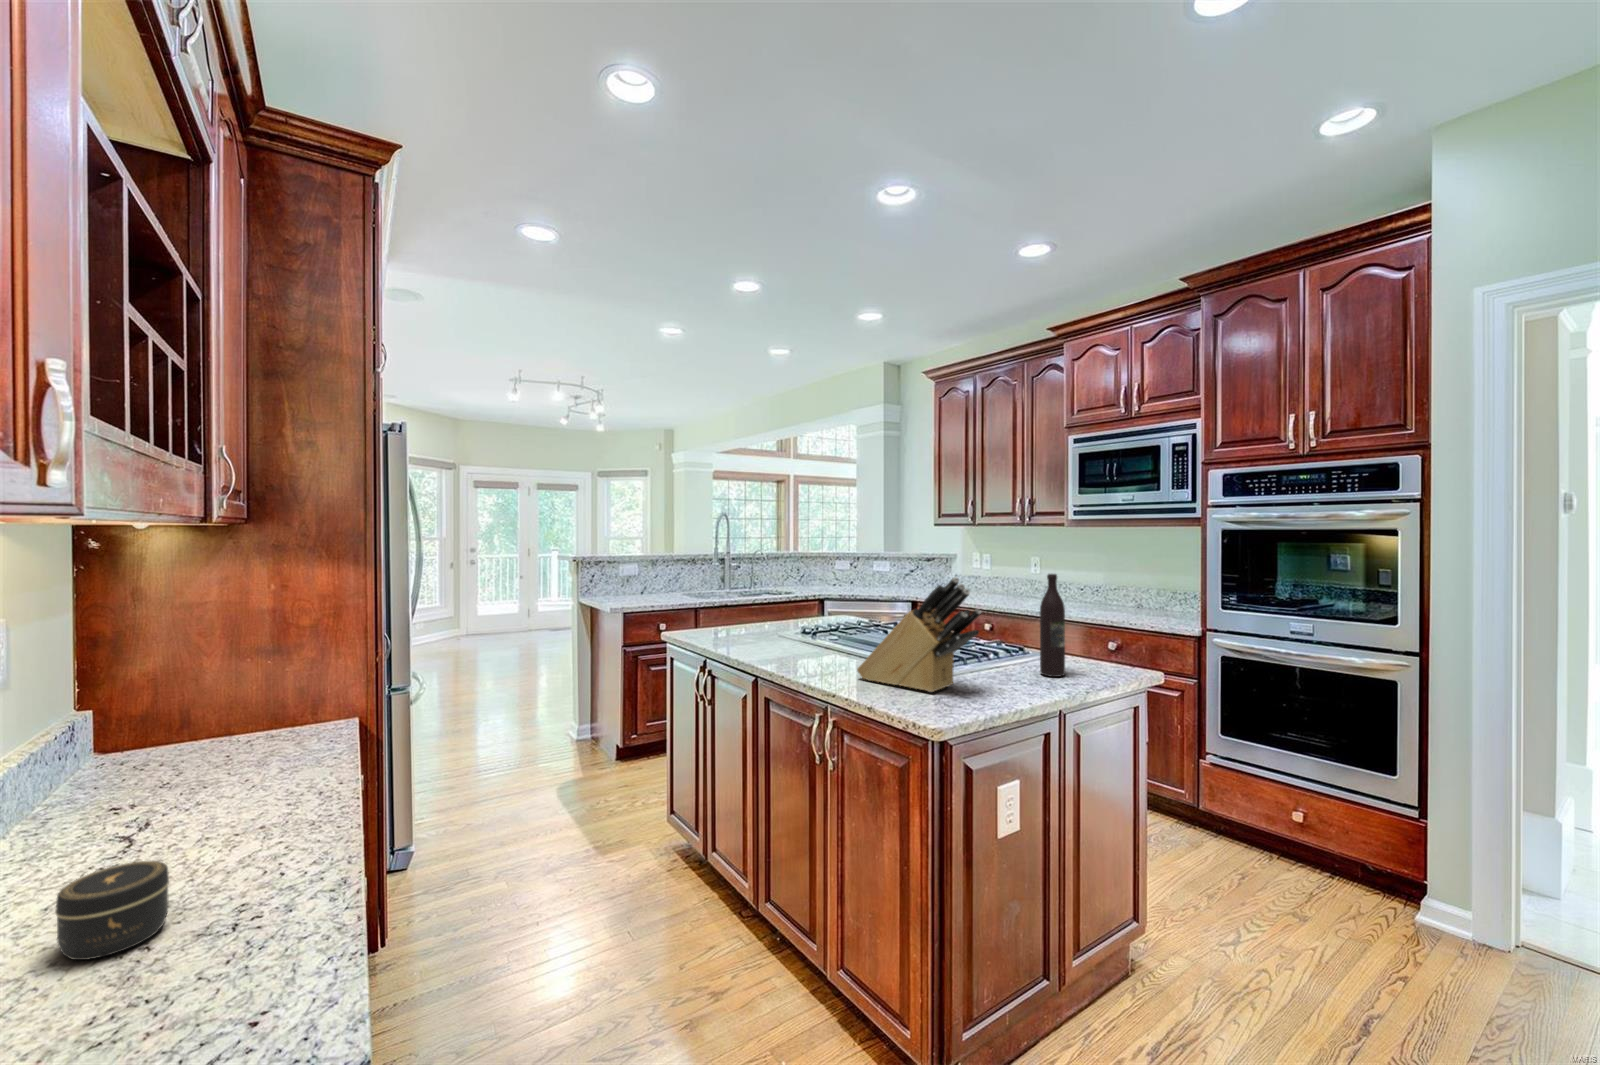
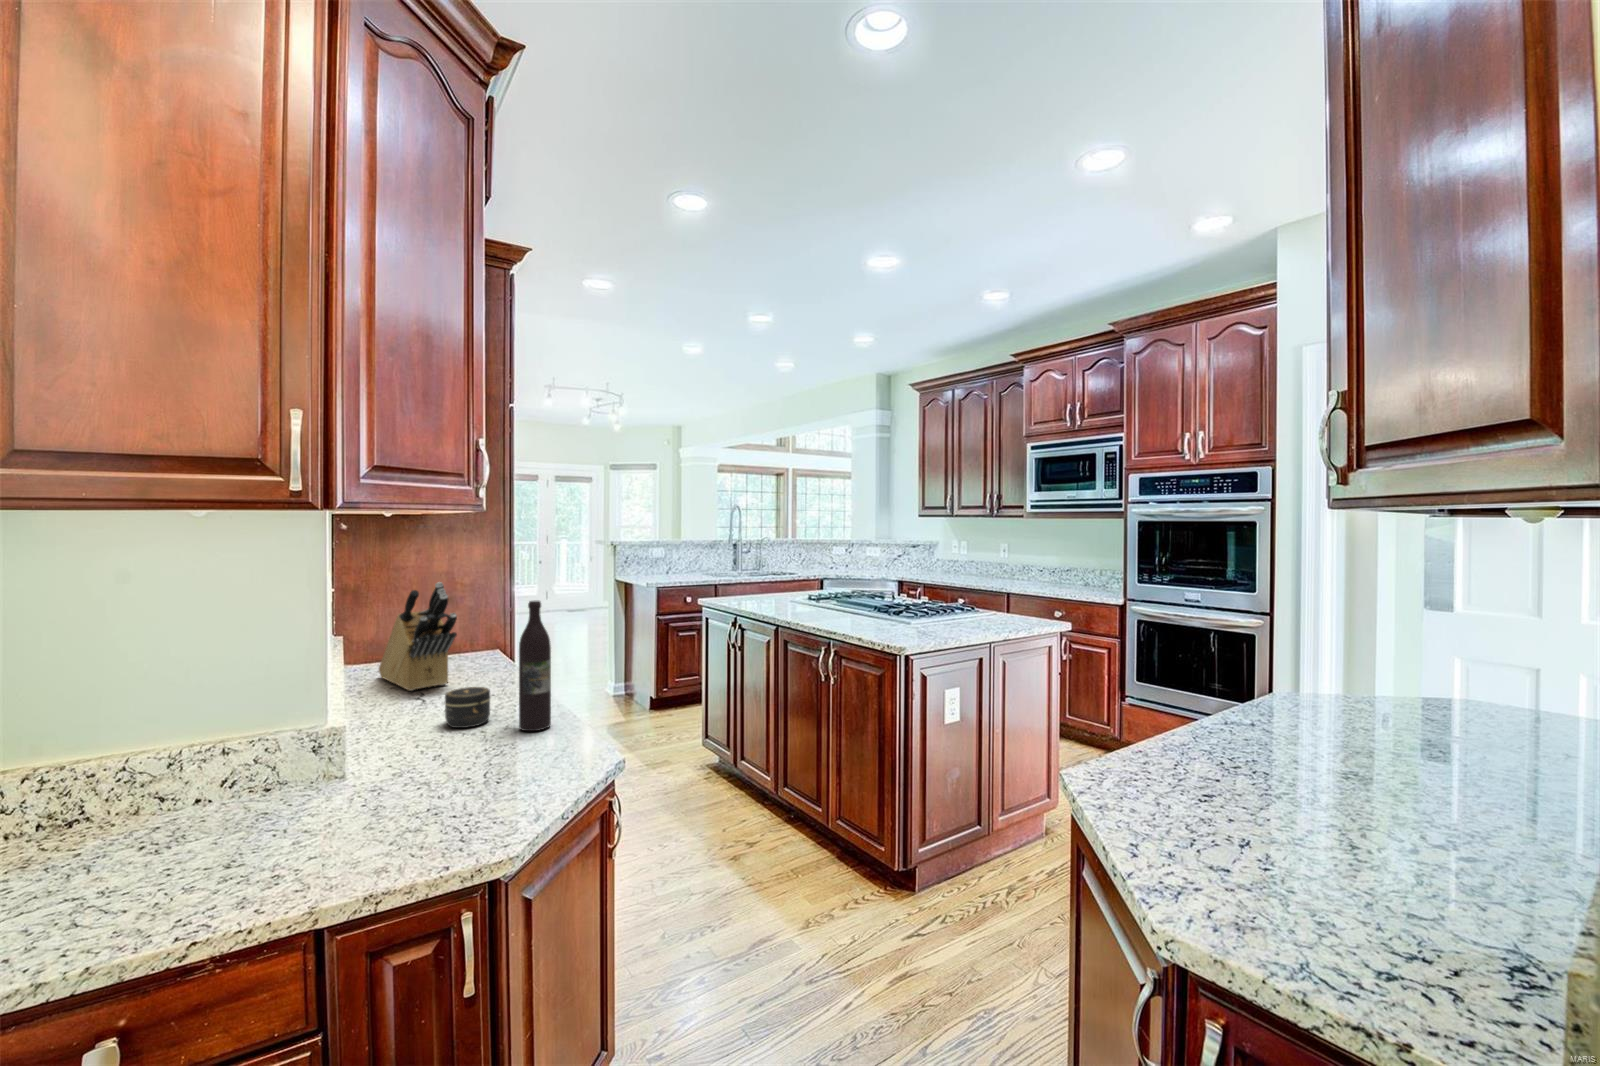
wine bottle: present [1040,574,1065,677] -> present [519,601,551,731]
knife block: present [857,577,981,692] -> present [379,582,457,691]

